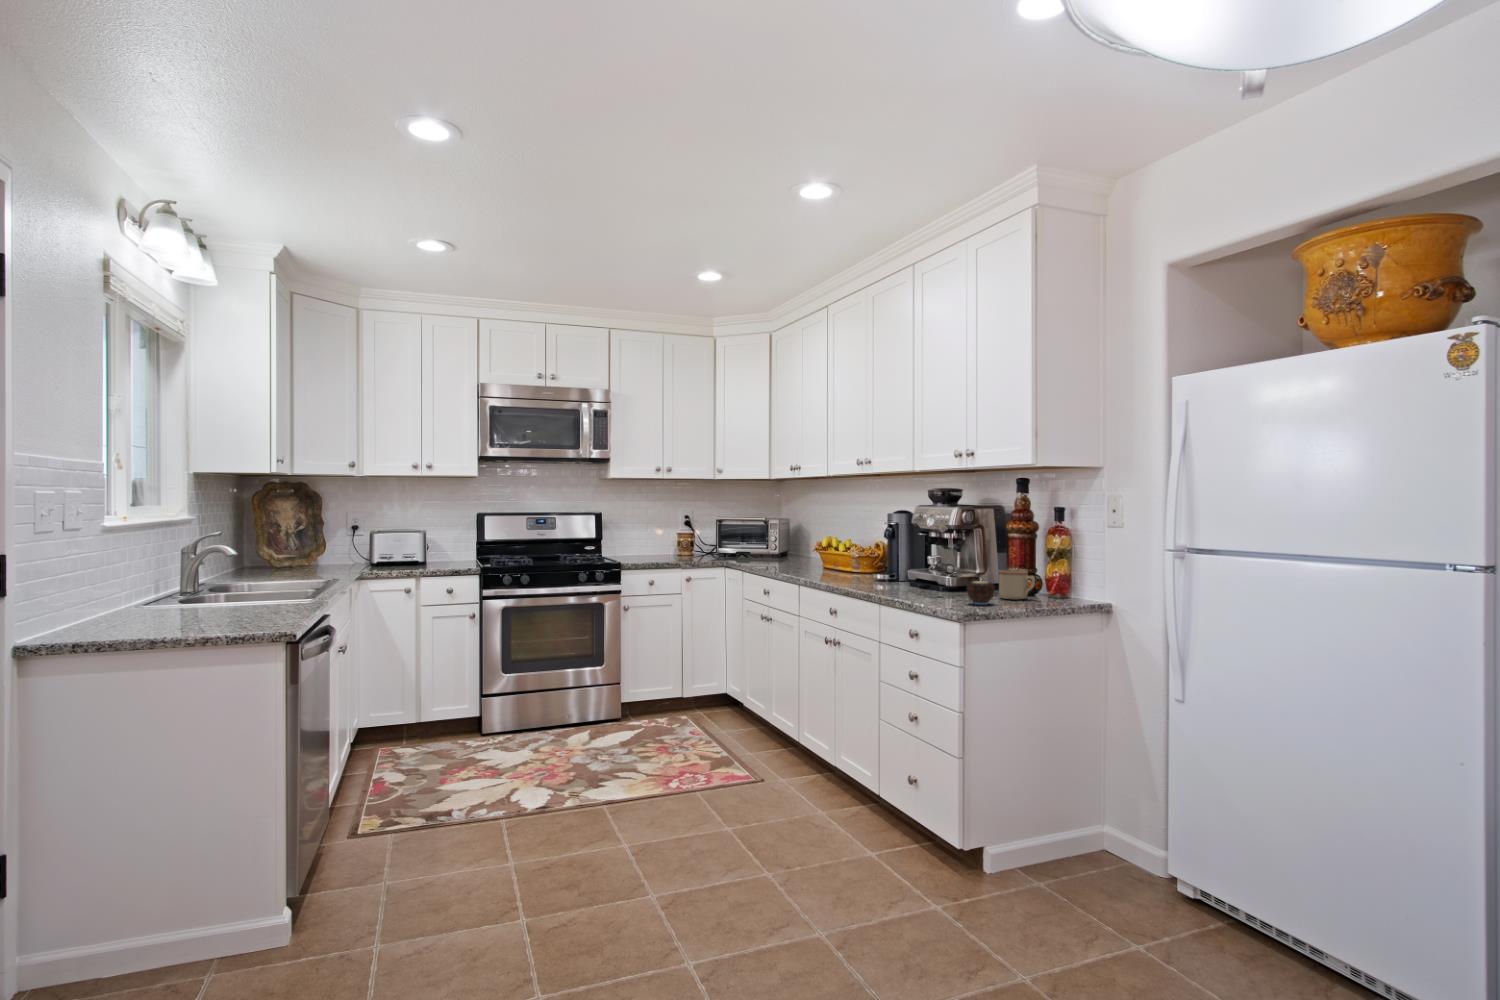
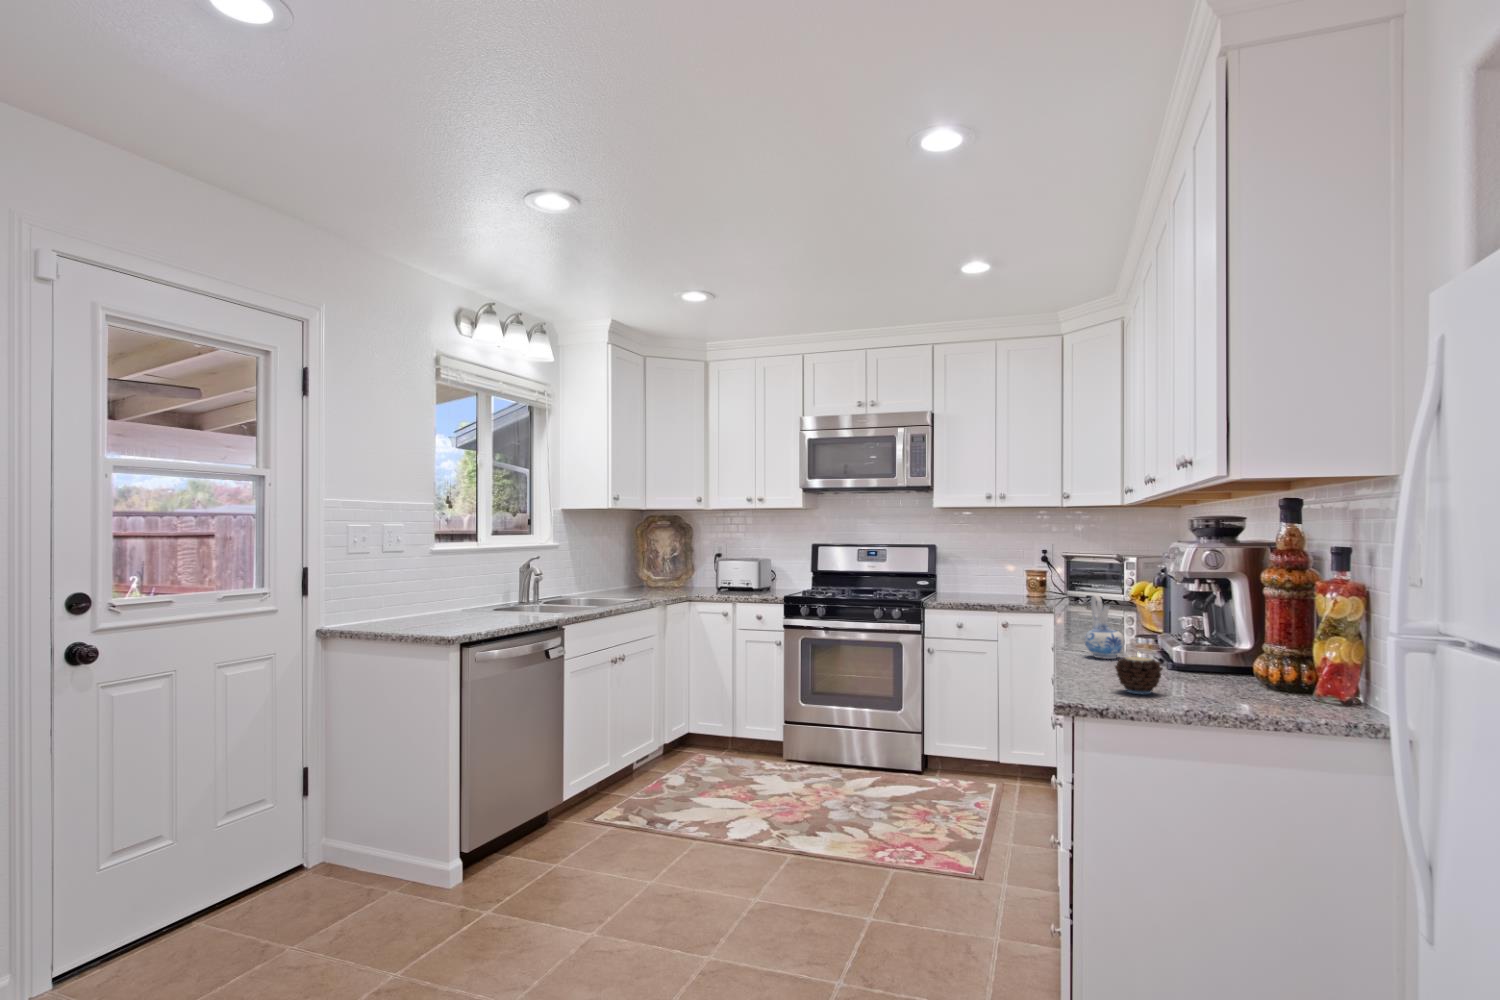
ceramic pitcher: none [875,545,902,590] -> present [1085,595,1125,659]
mug: present [999,570,1035,600] -> none [1206,645,1257,695]

